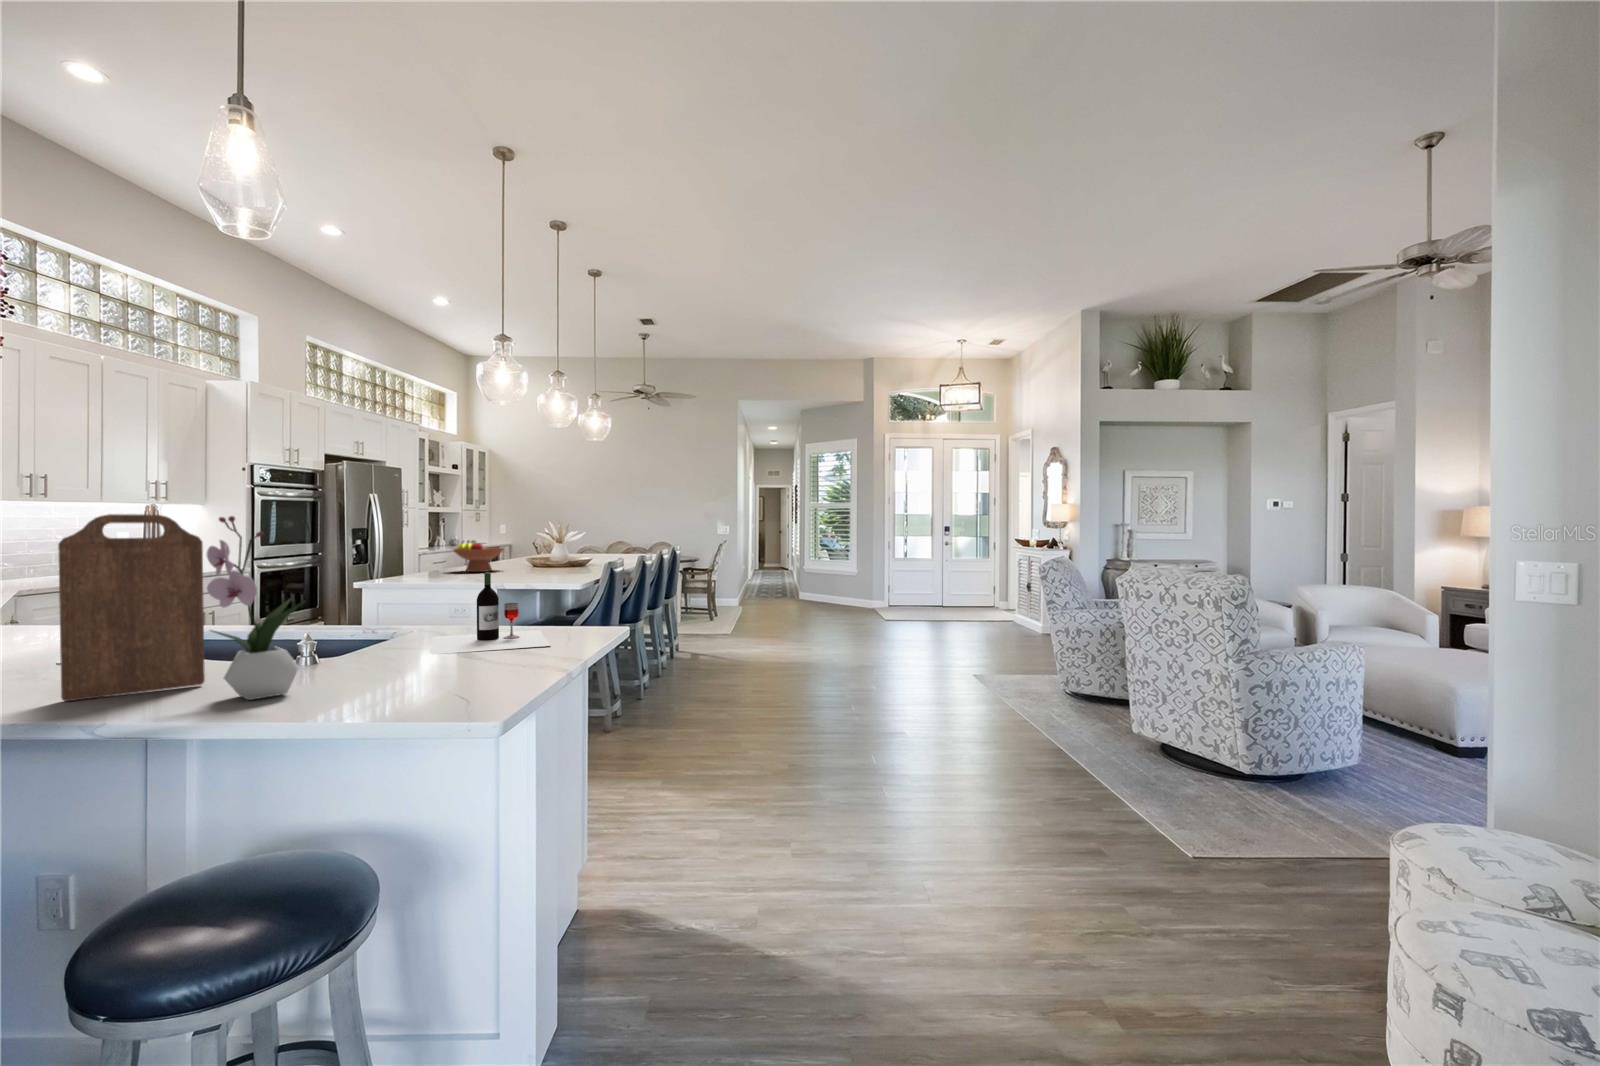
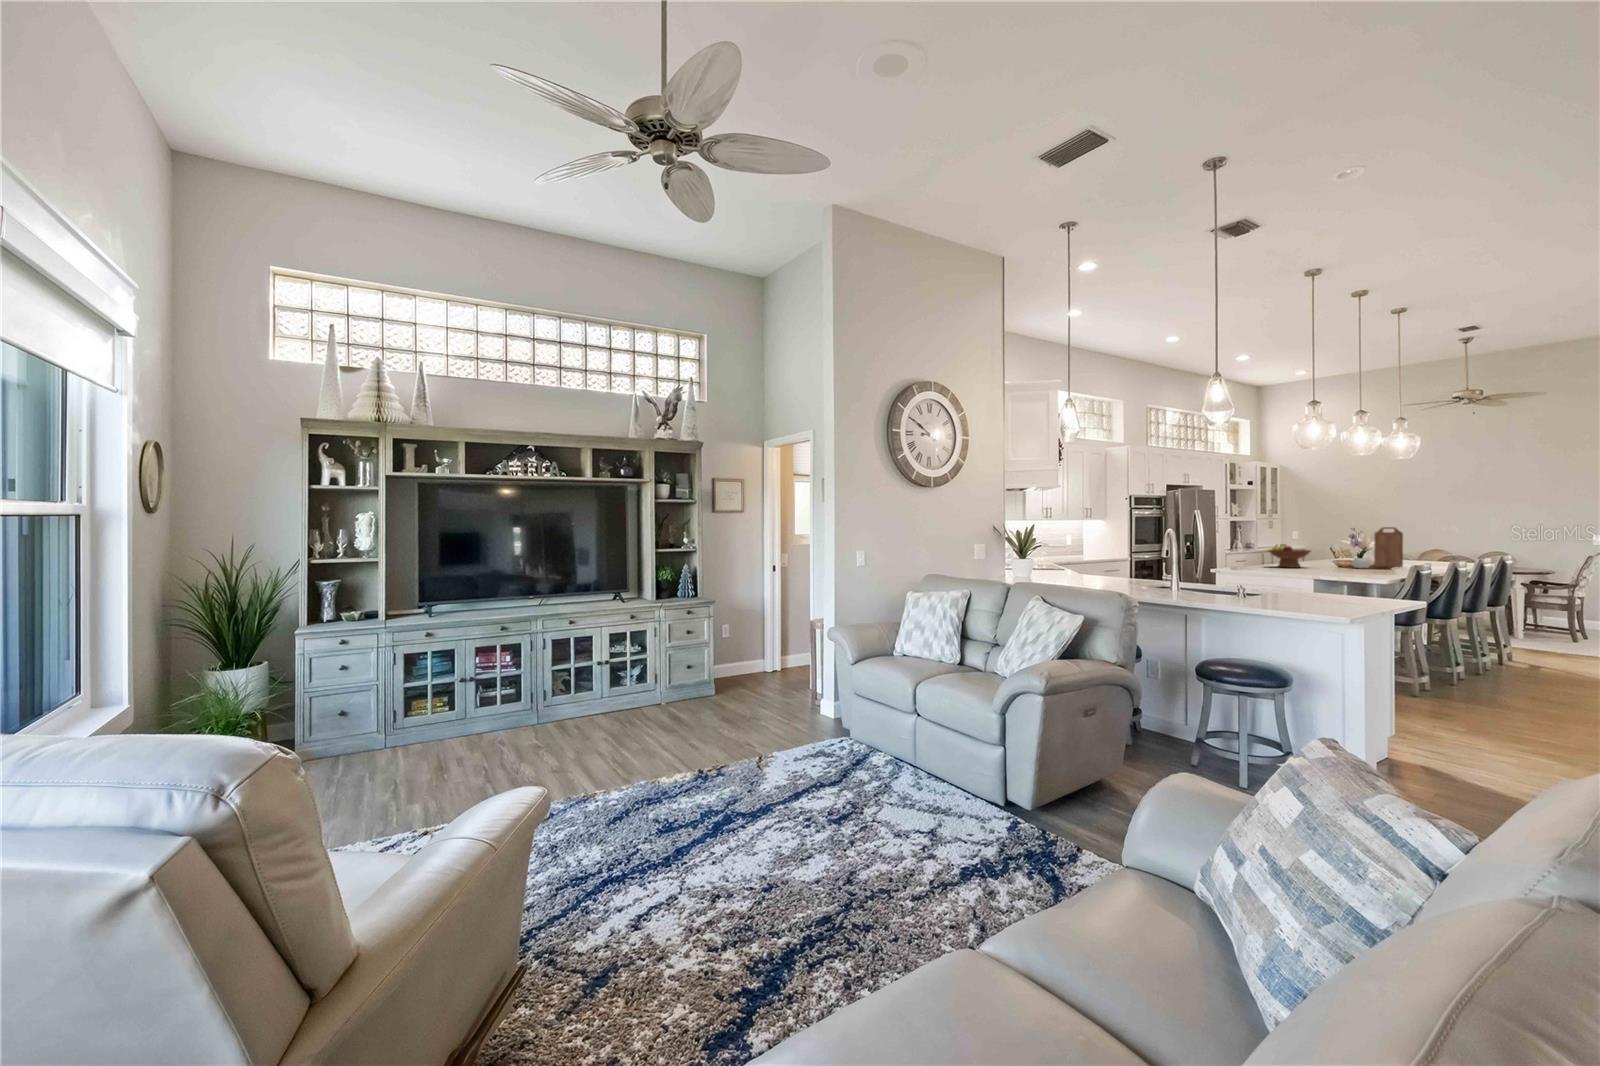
cutting board: present [58,514,205,701] -> present [1374,527,1403,567]
flower arrangement: present [206,516,305,700] -> present [1349,528,1372,569]
wine bottle: present [430,573,550,654] -> none [1289,562,1370,604]

